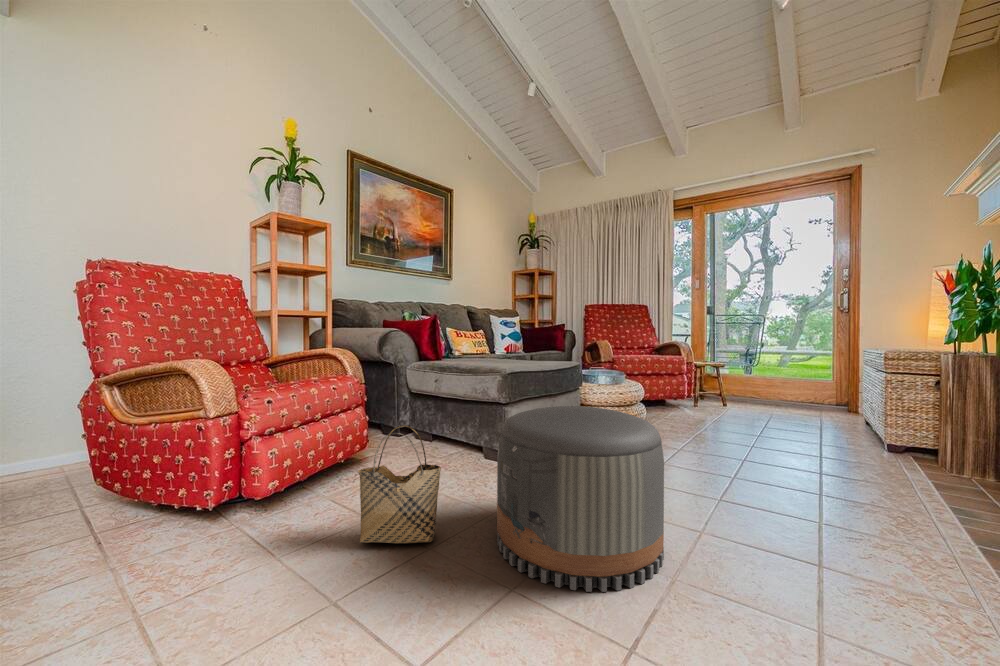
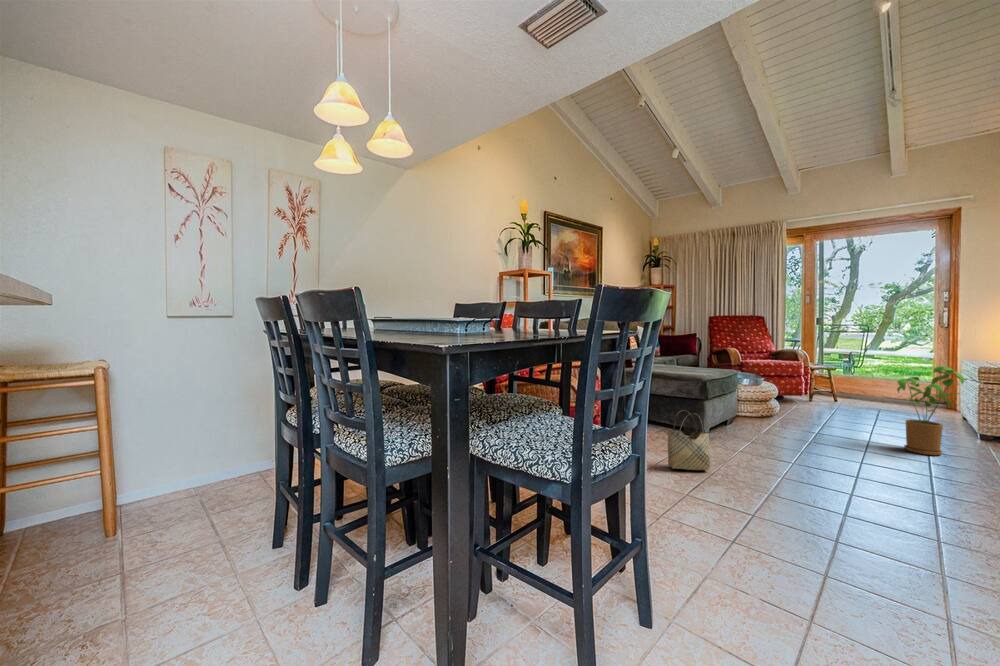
house plant: none [777,346,876,485] -> present [897,366,968,455]
pouf: present [497,406,664,592] -> none [739,402,845,491]

